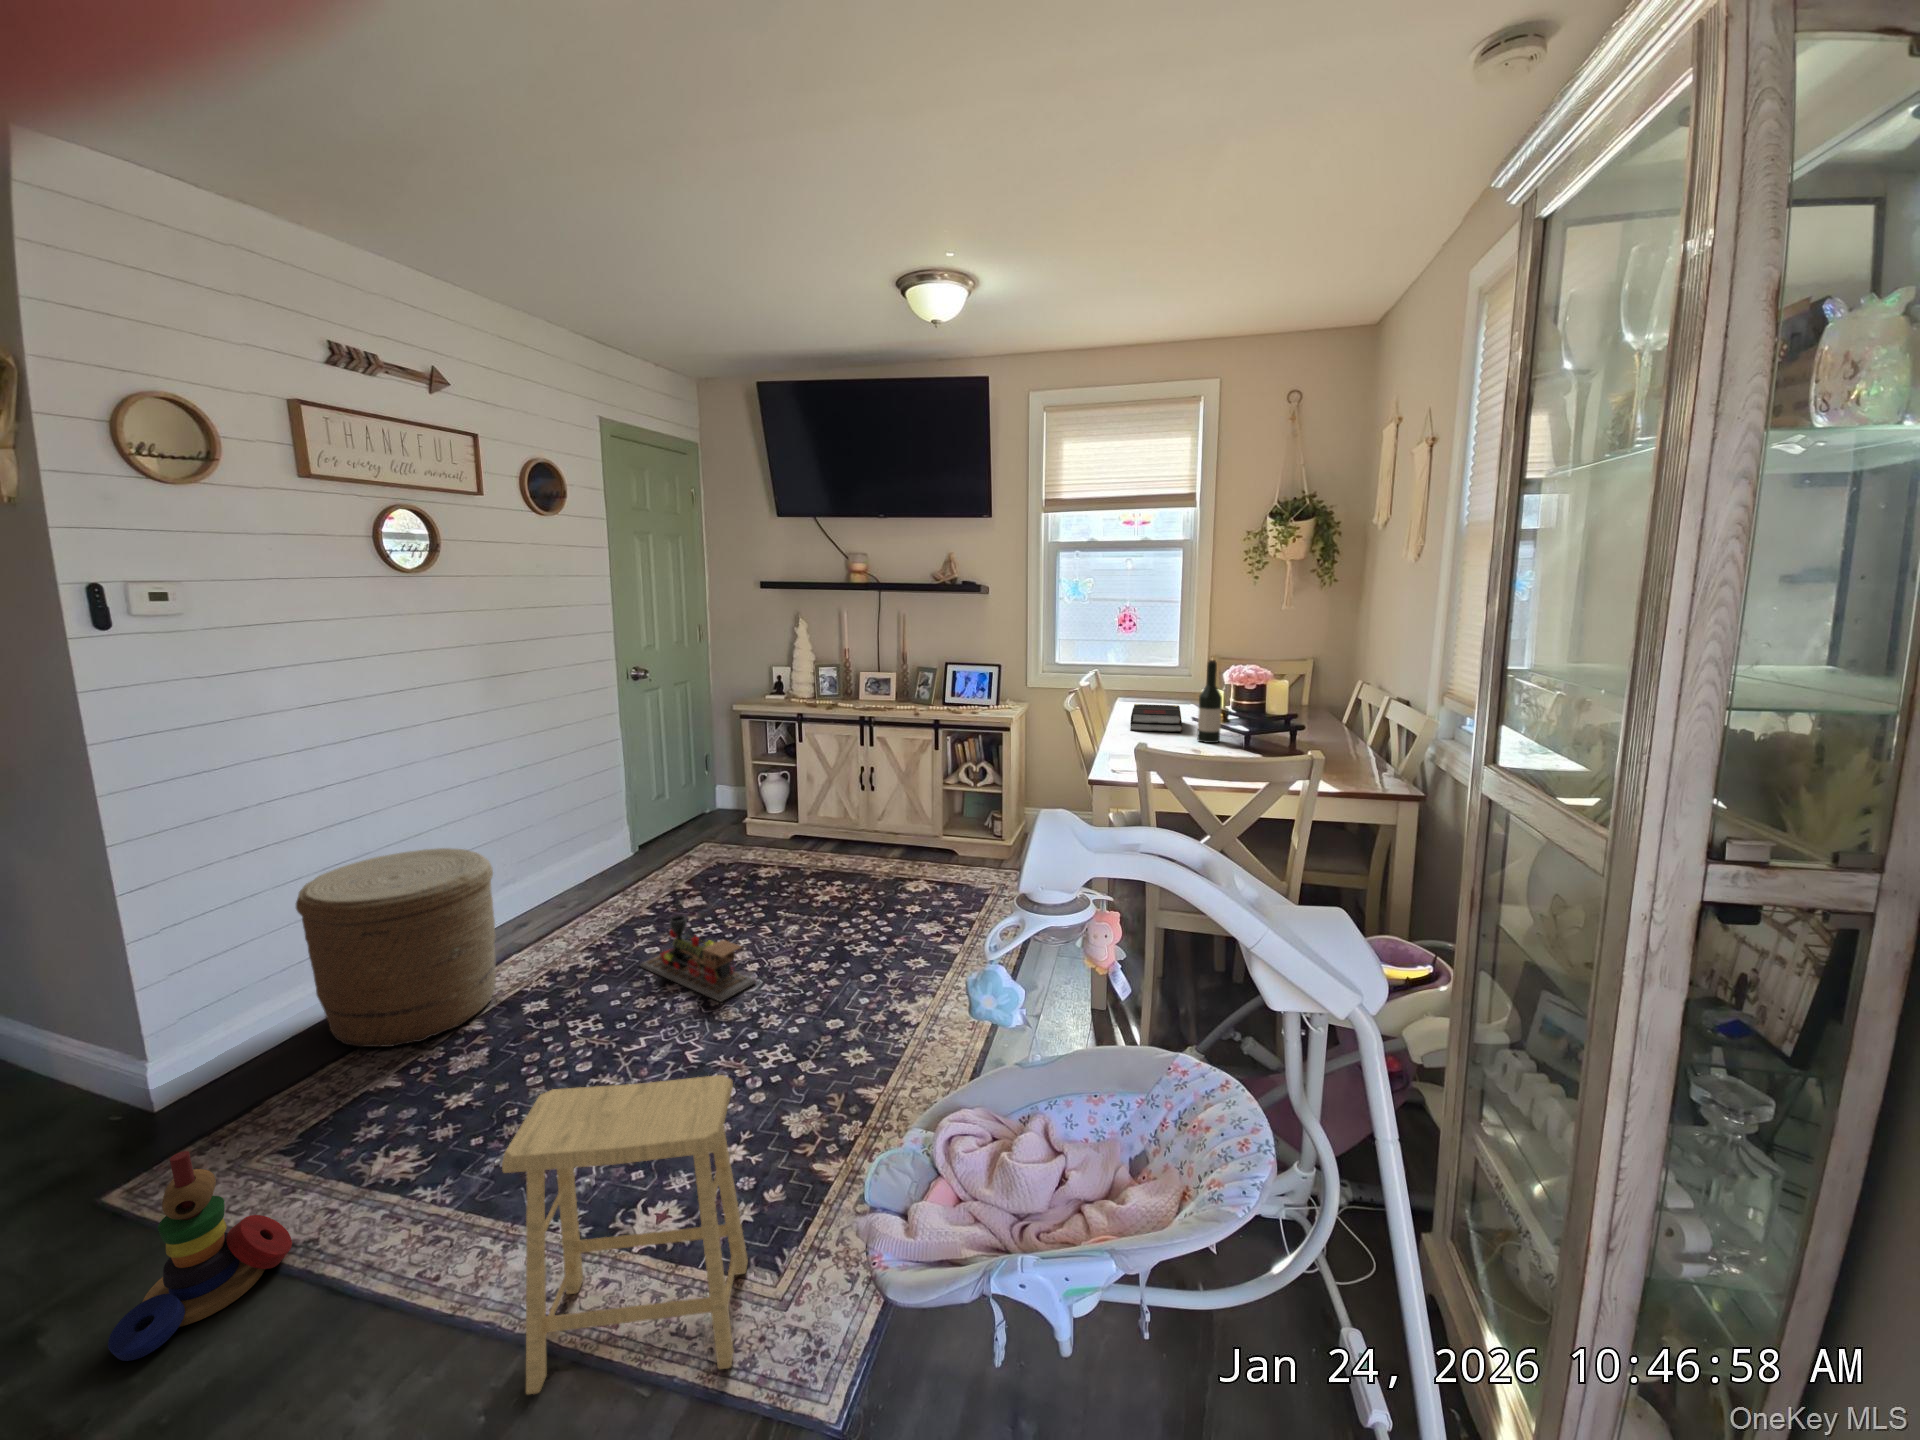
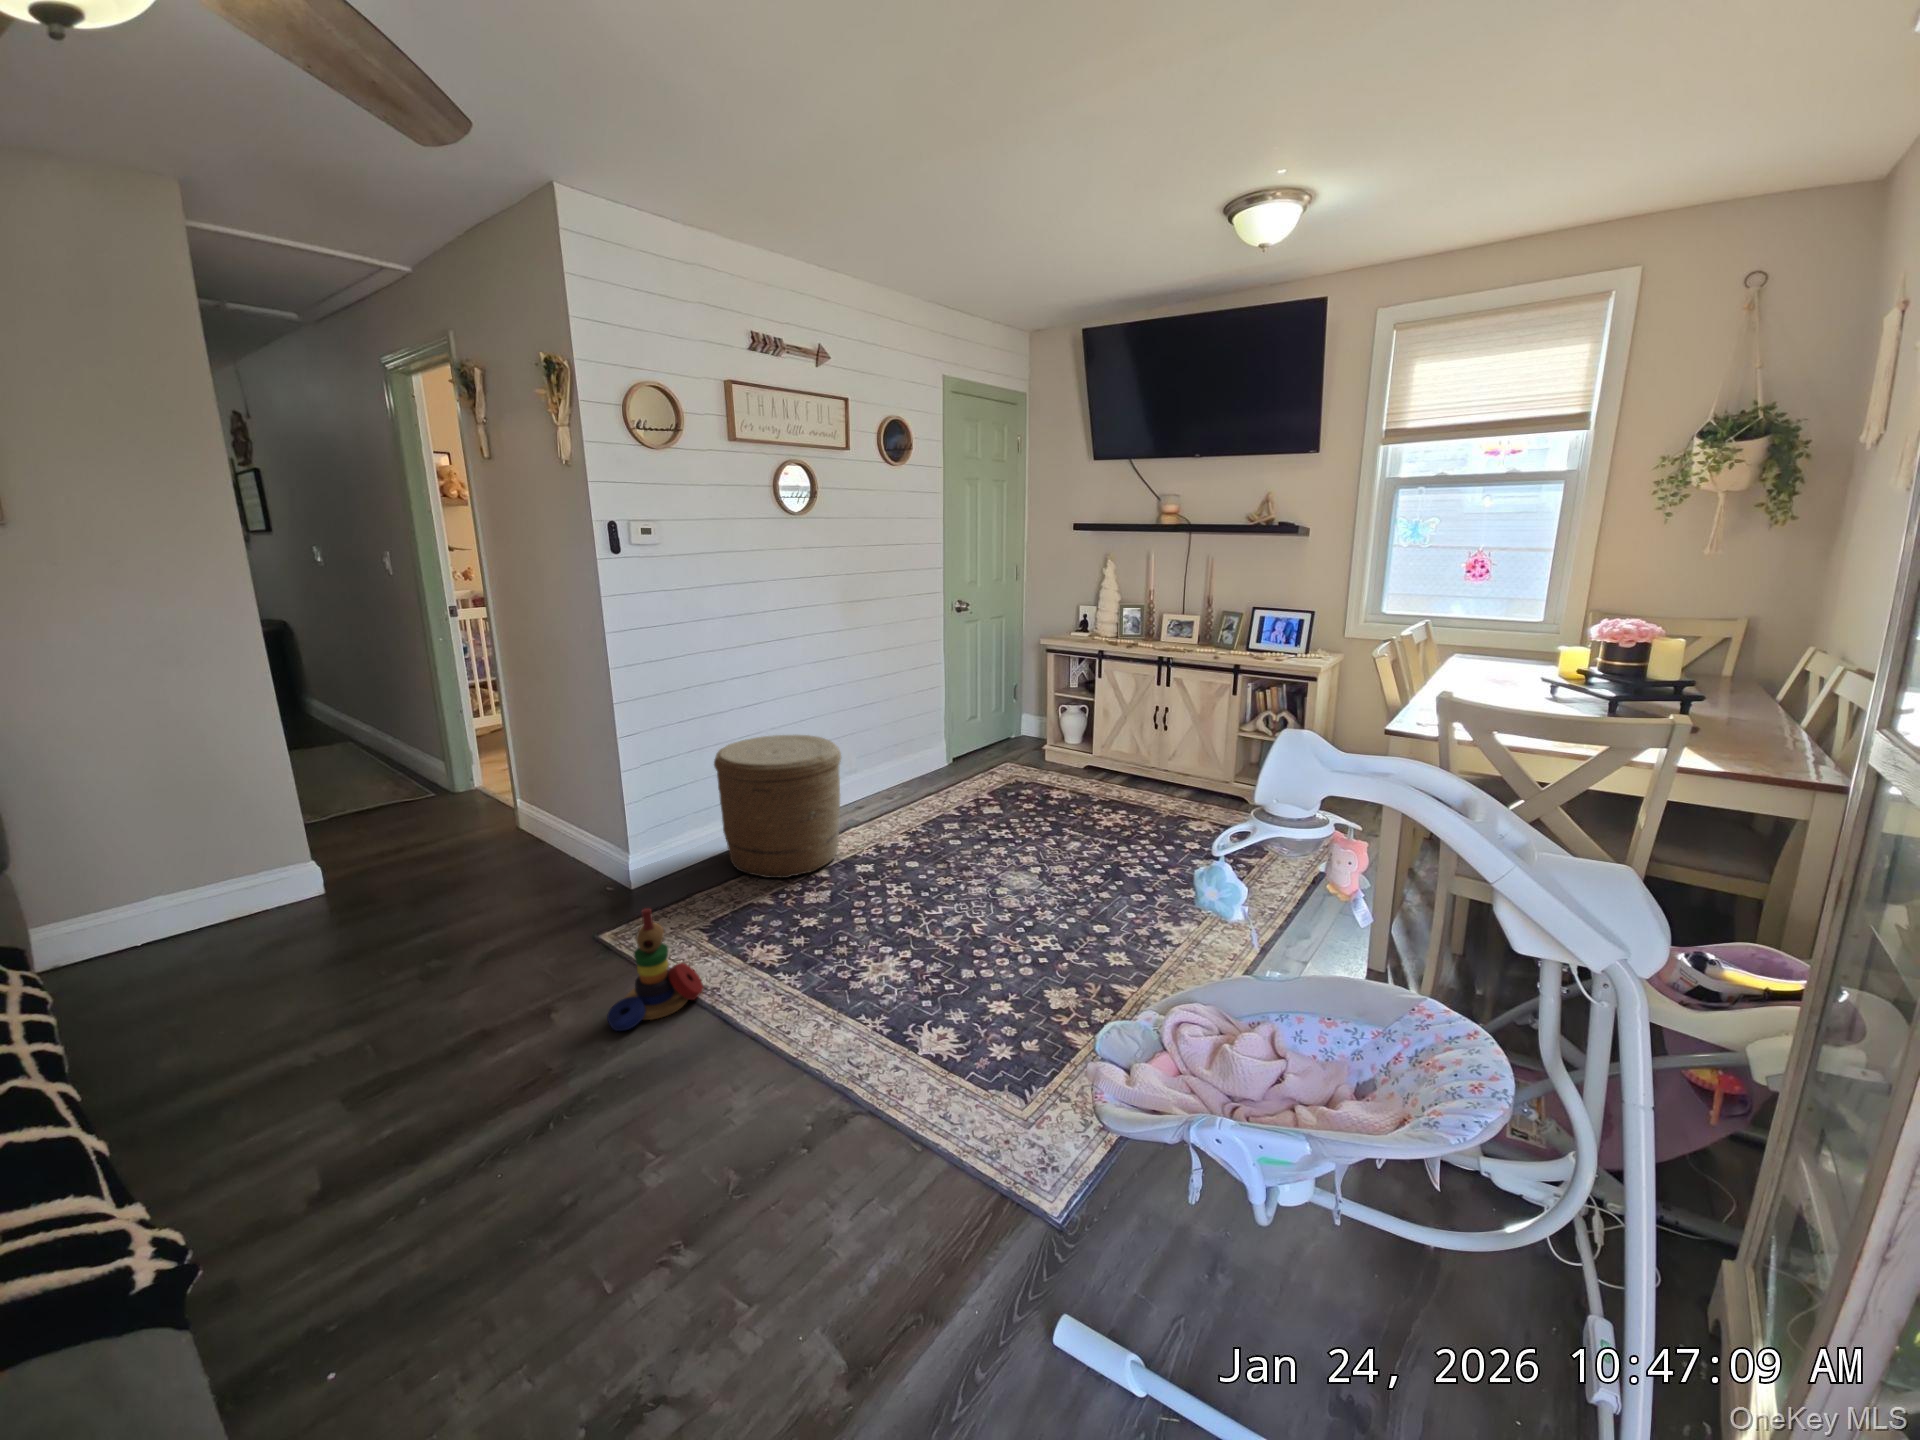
wine bottle: present [1197,660,1222,743] -> none [1537,610,1576,706]
book: present [1130,704,1183,732] -> none [1454,659,1524,692]
toy train: present [640,915,756,1002] -> none [944,815,1038,892]
footstool: present [502,1075,748,1394] -> none [832,911,1003,1153]

